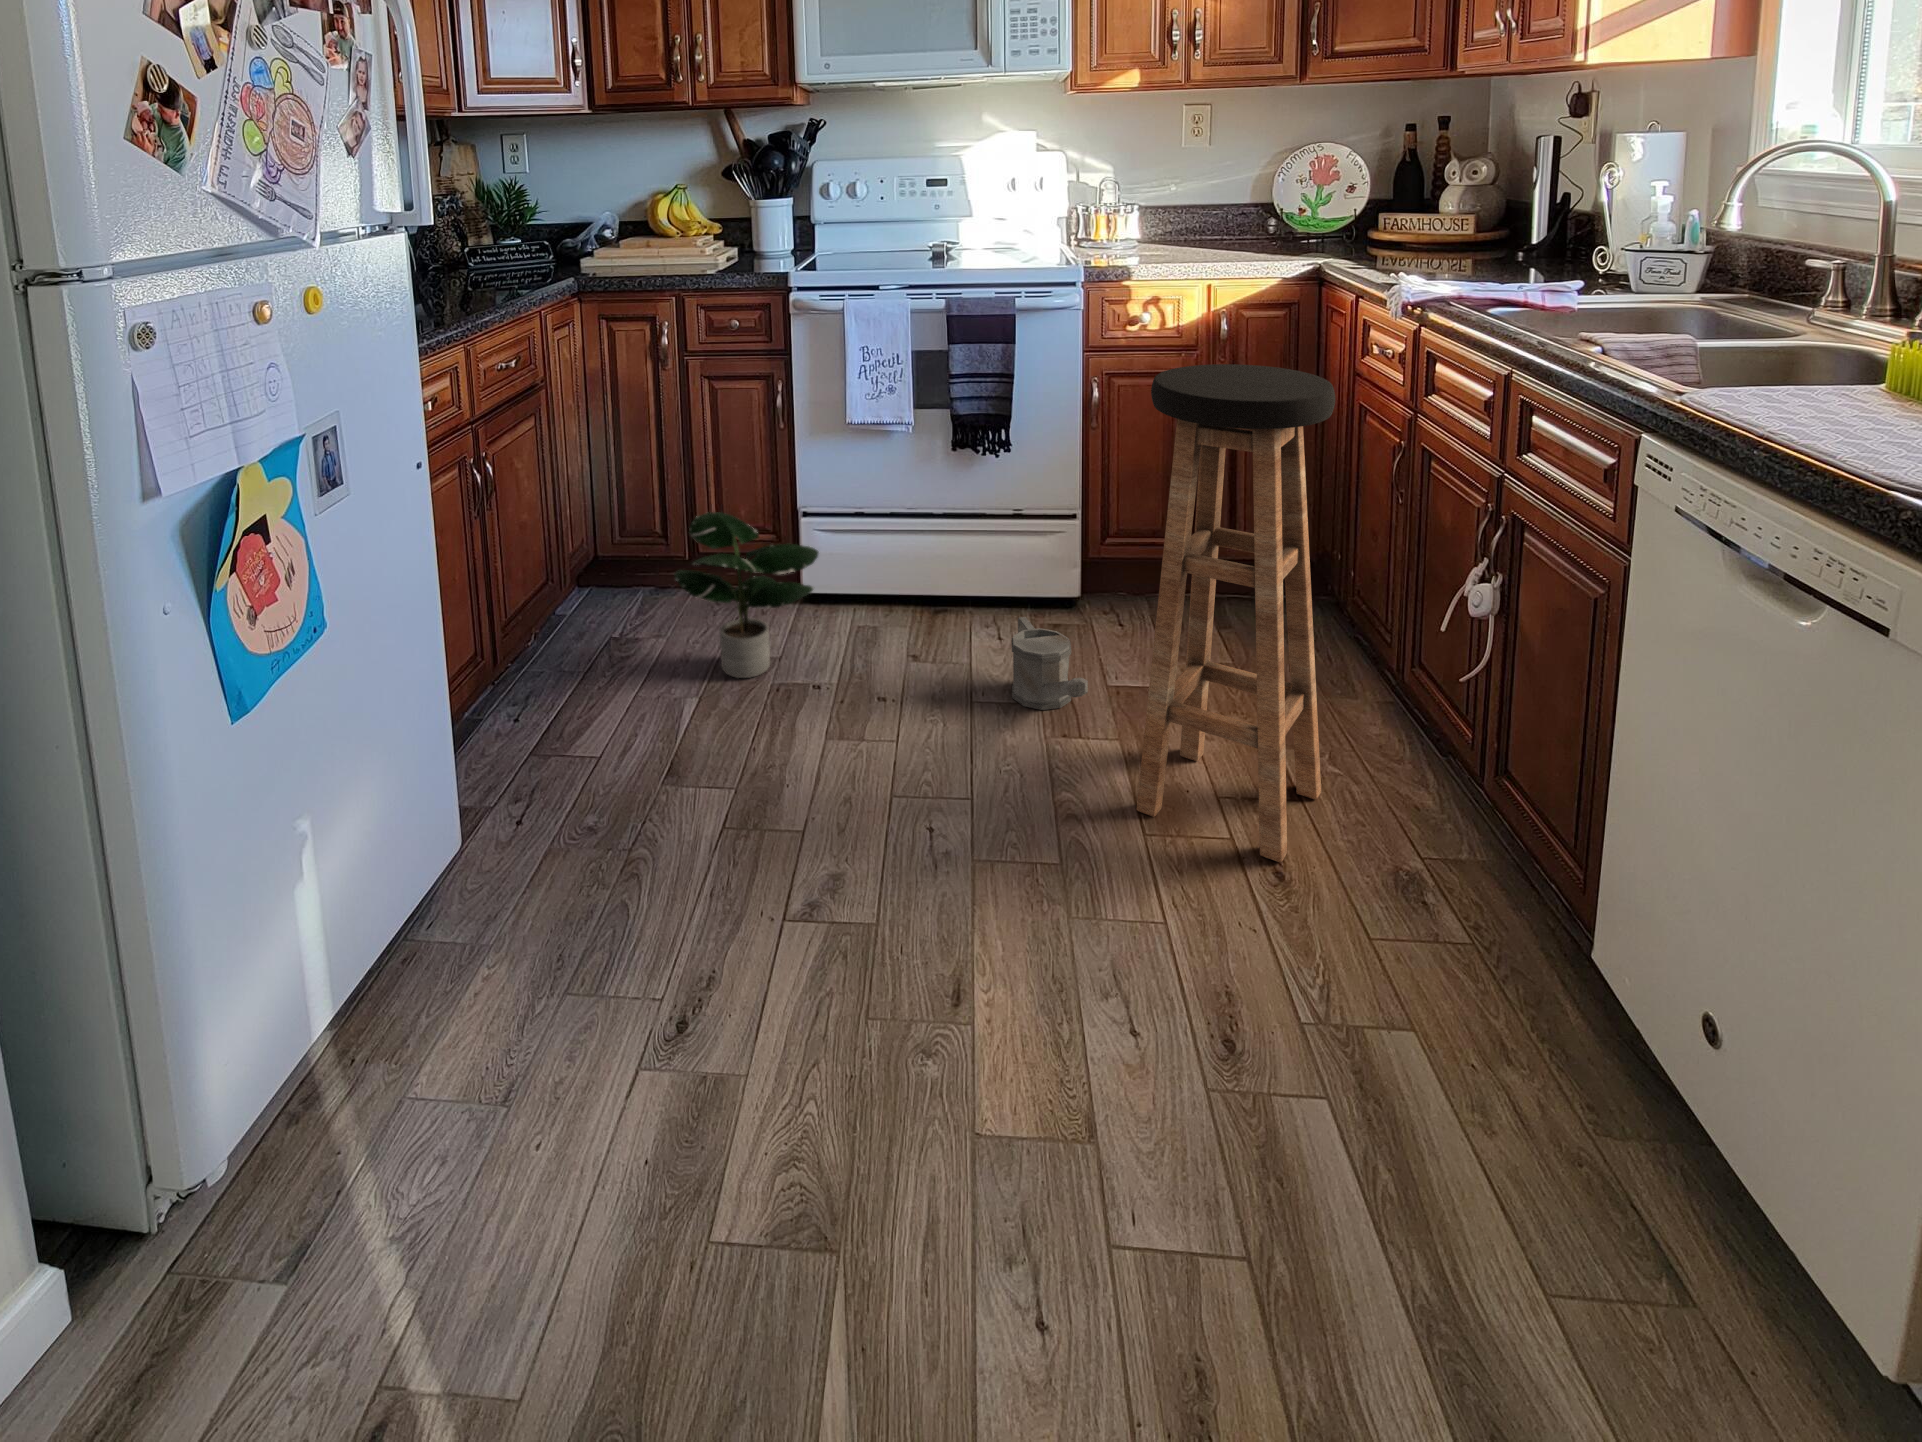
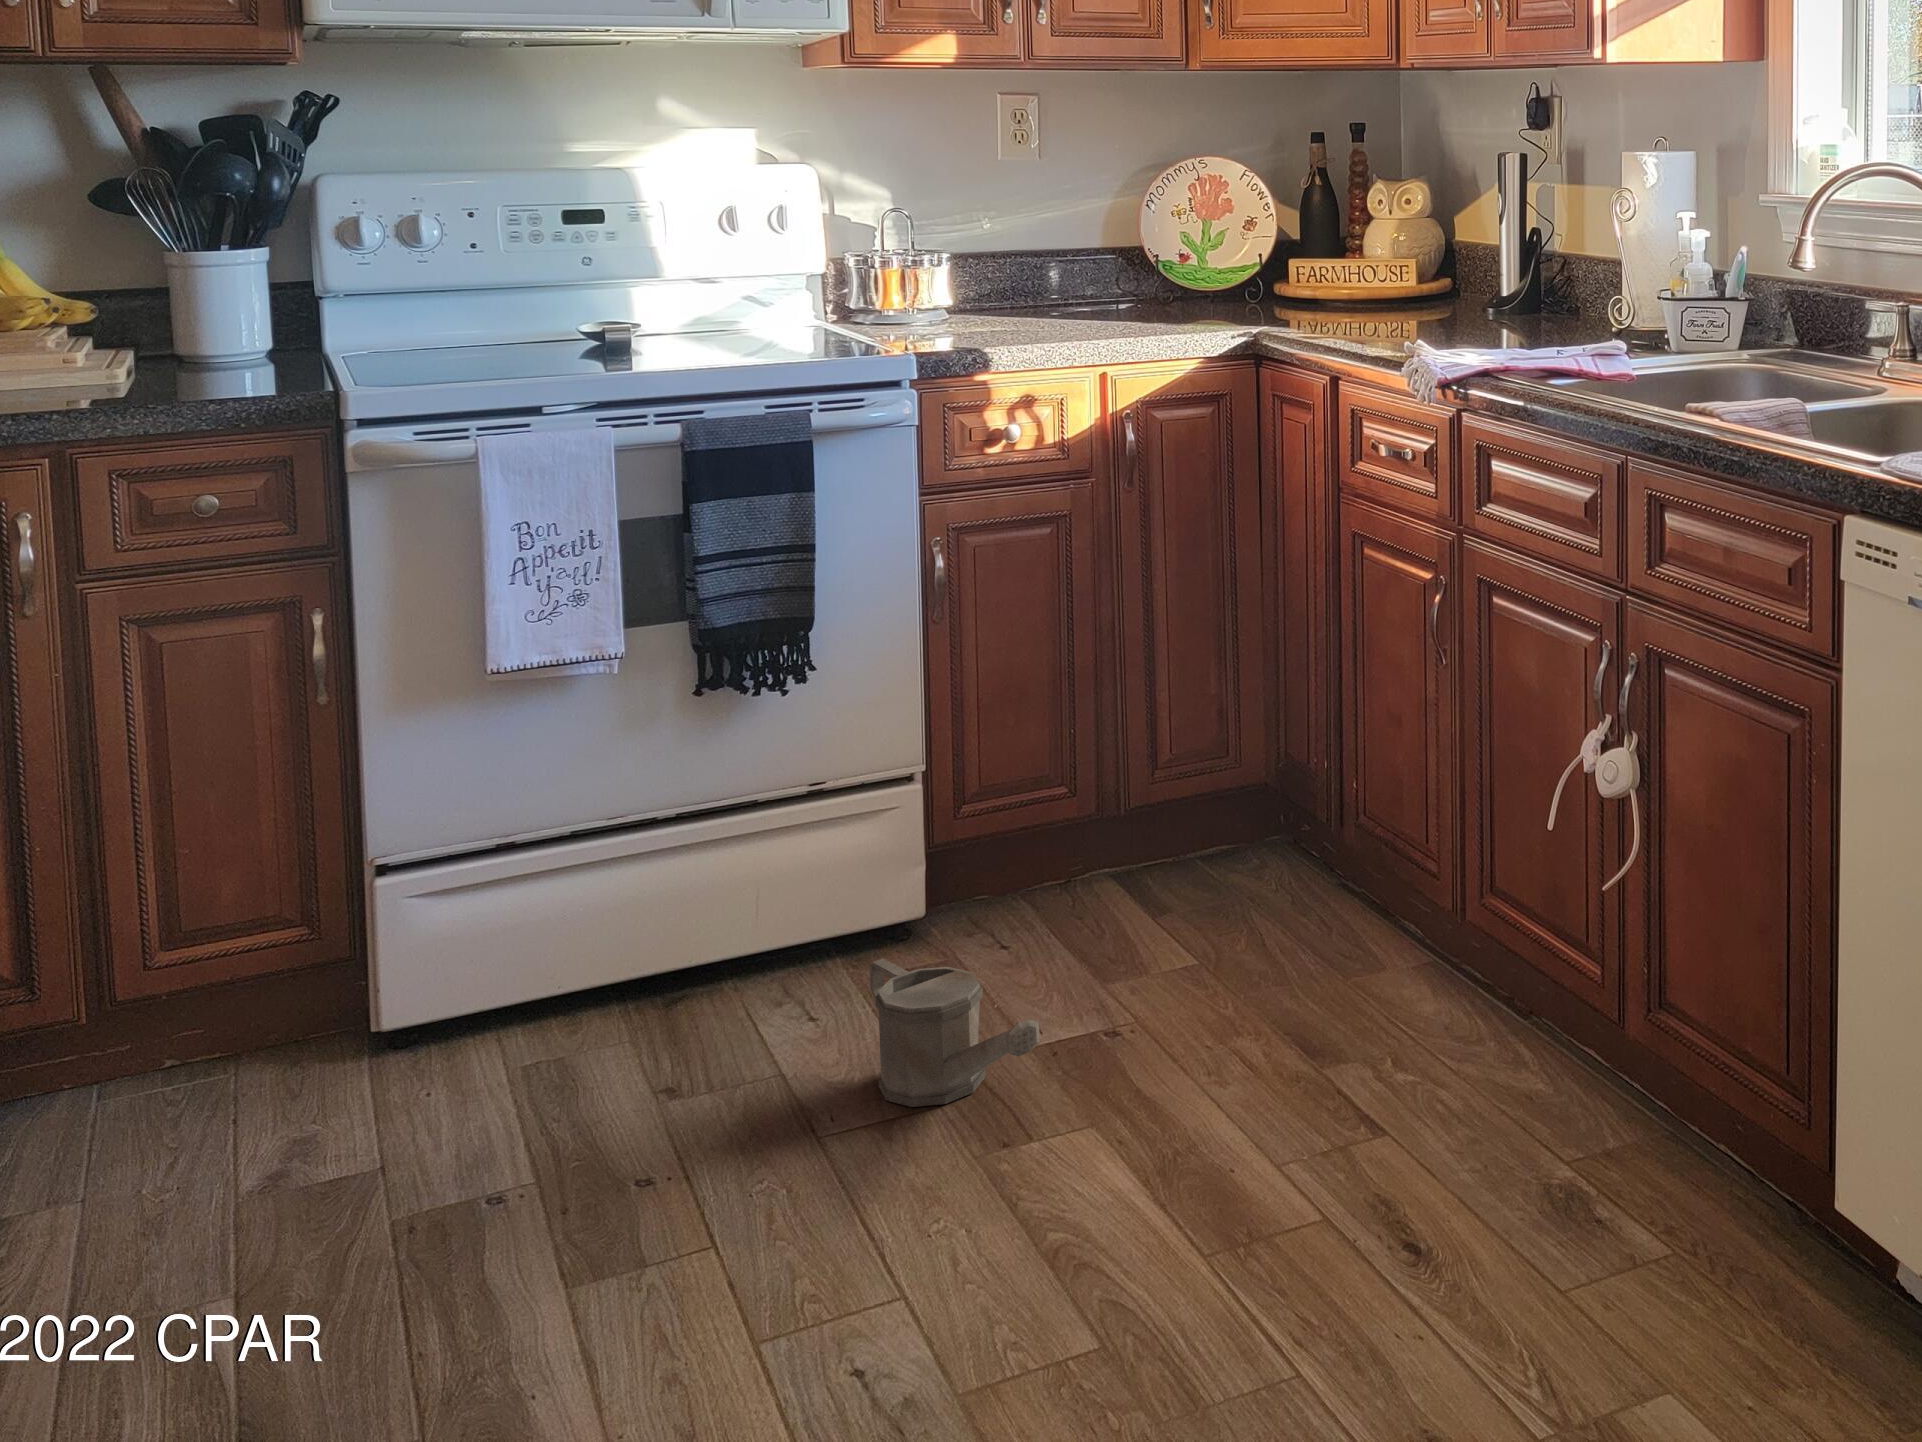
bar stool: present [1136,364,1335,862] -> none [1140,473,1394,1198]
potted plant: present [674,512,819,678] -> none [150,890,485,1222]

